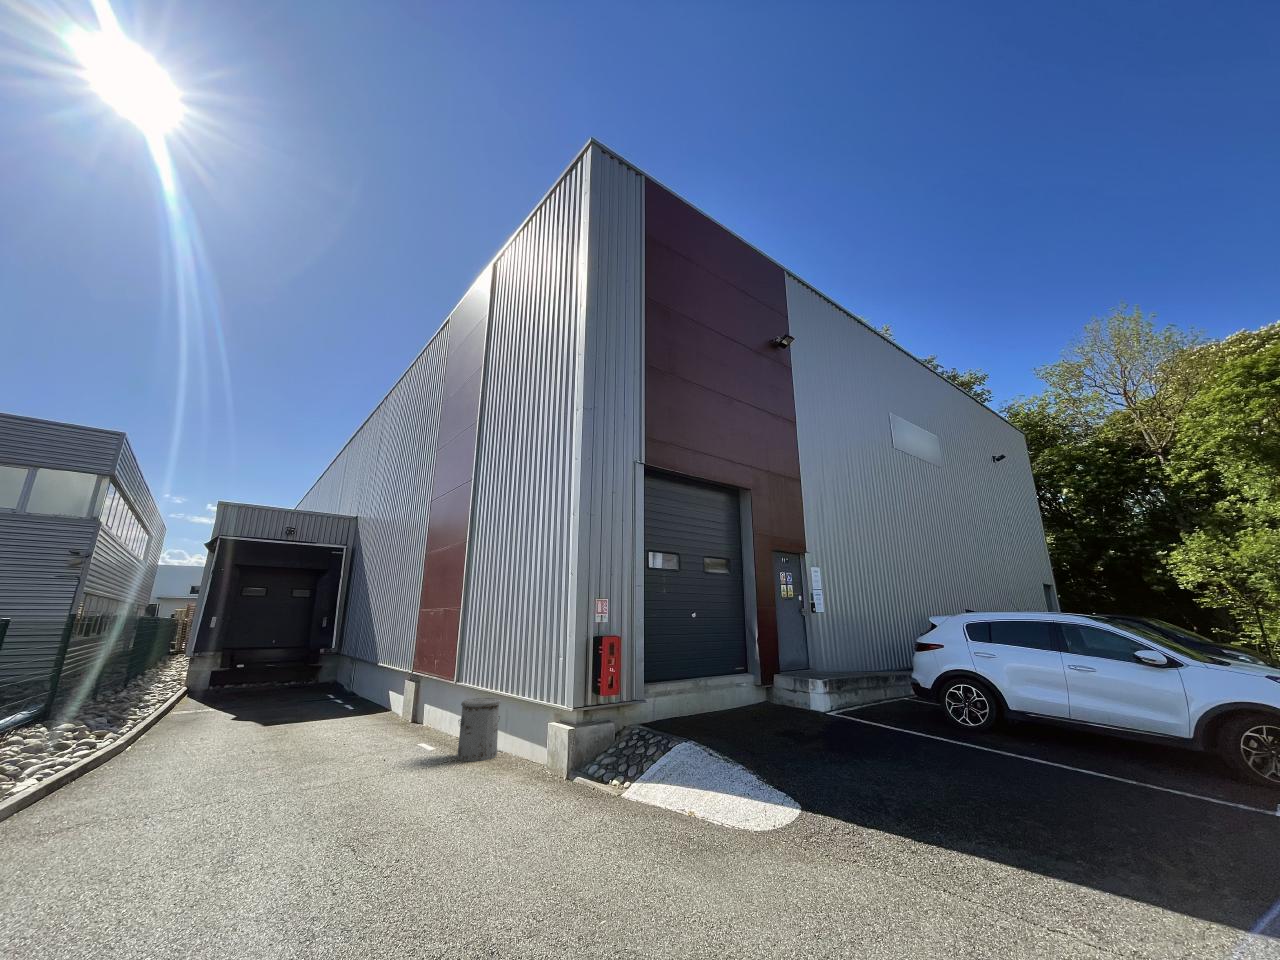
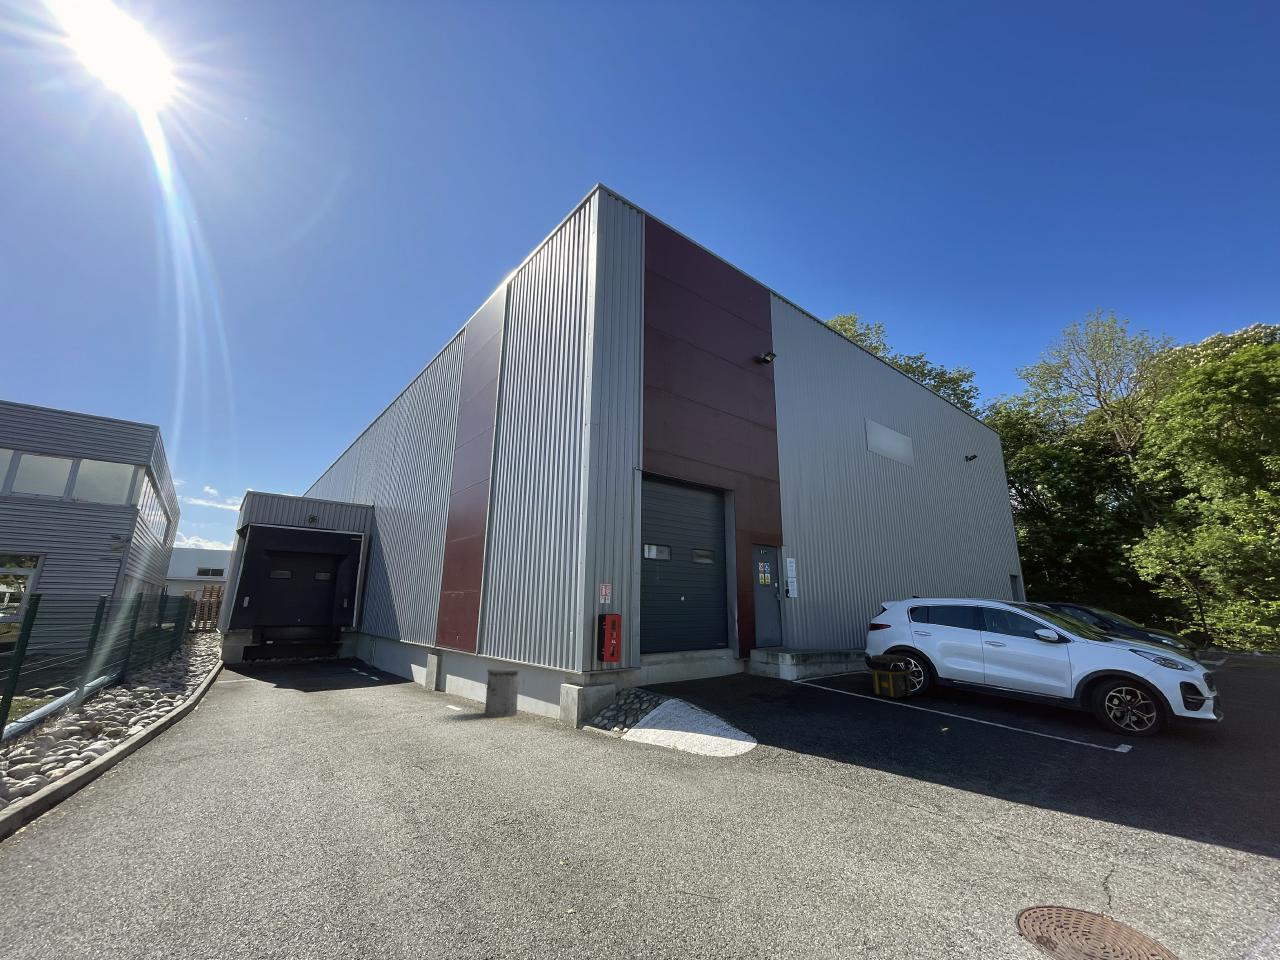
toolbox: none [926,680,980,736] -> present [871,655,911,698]

